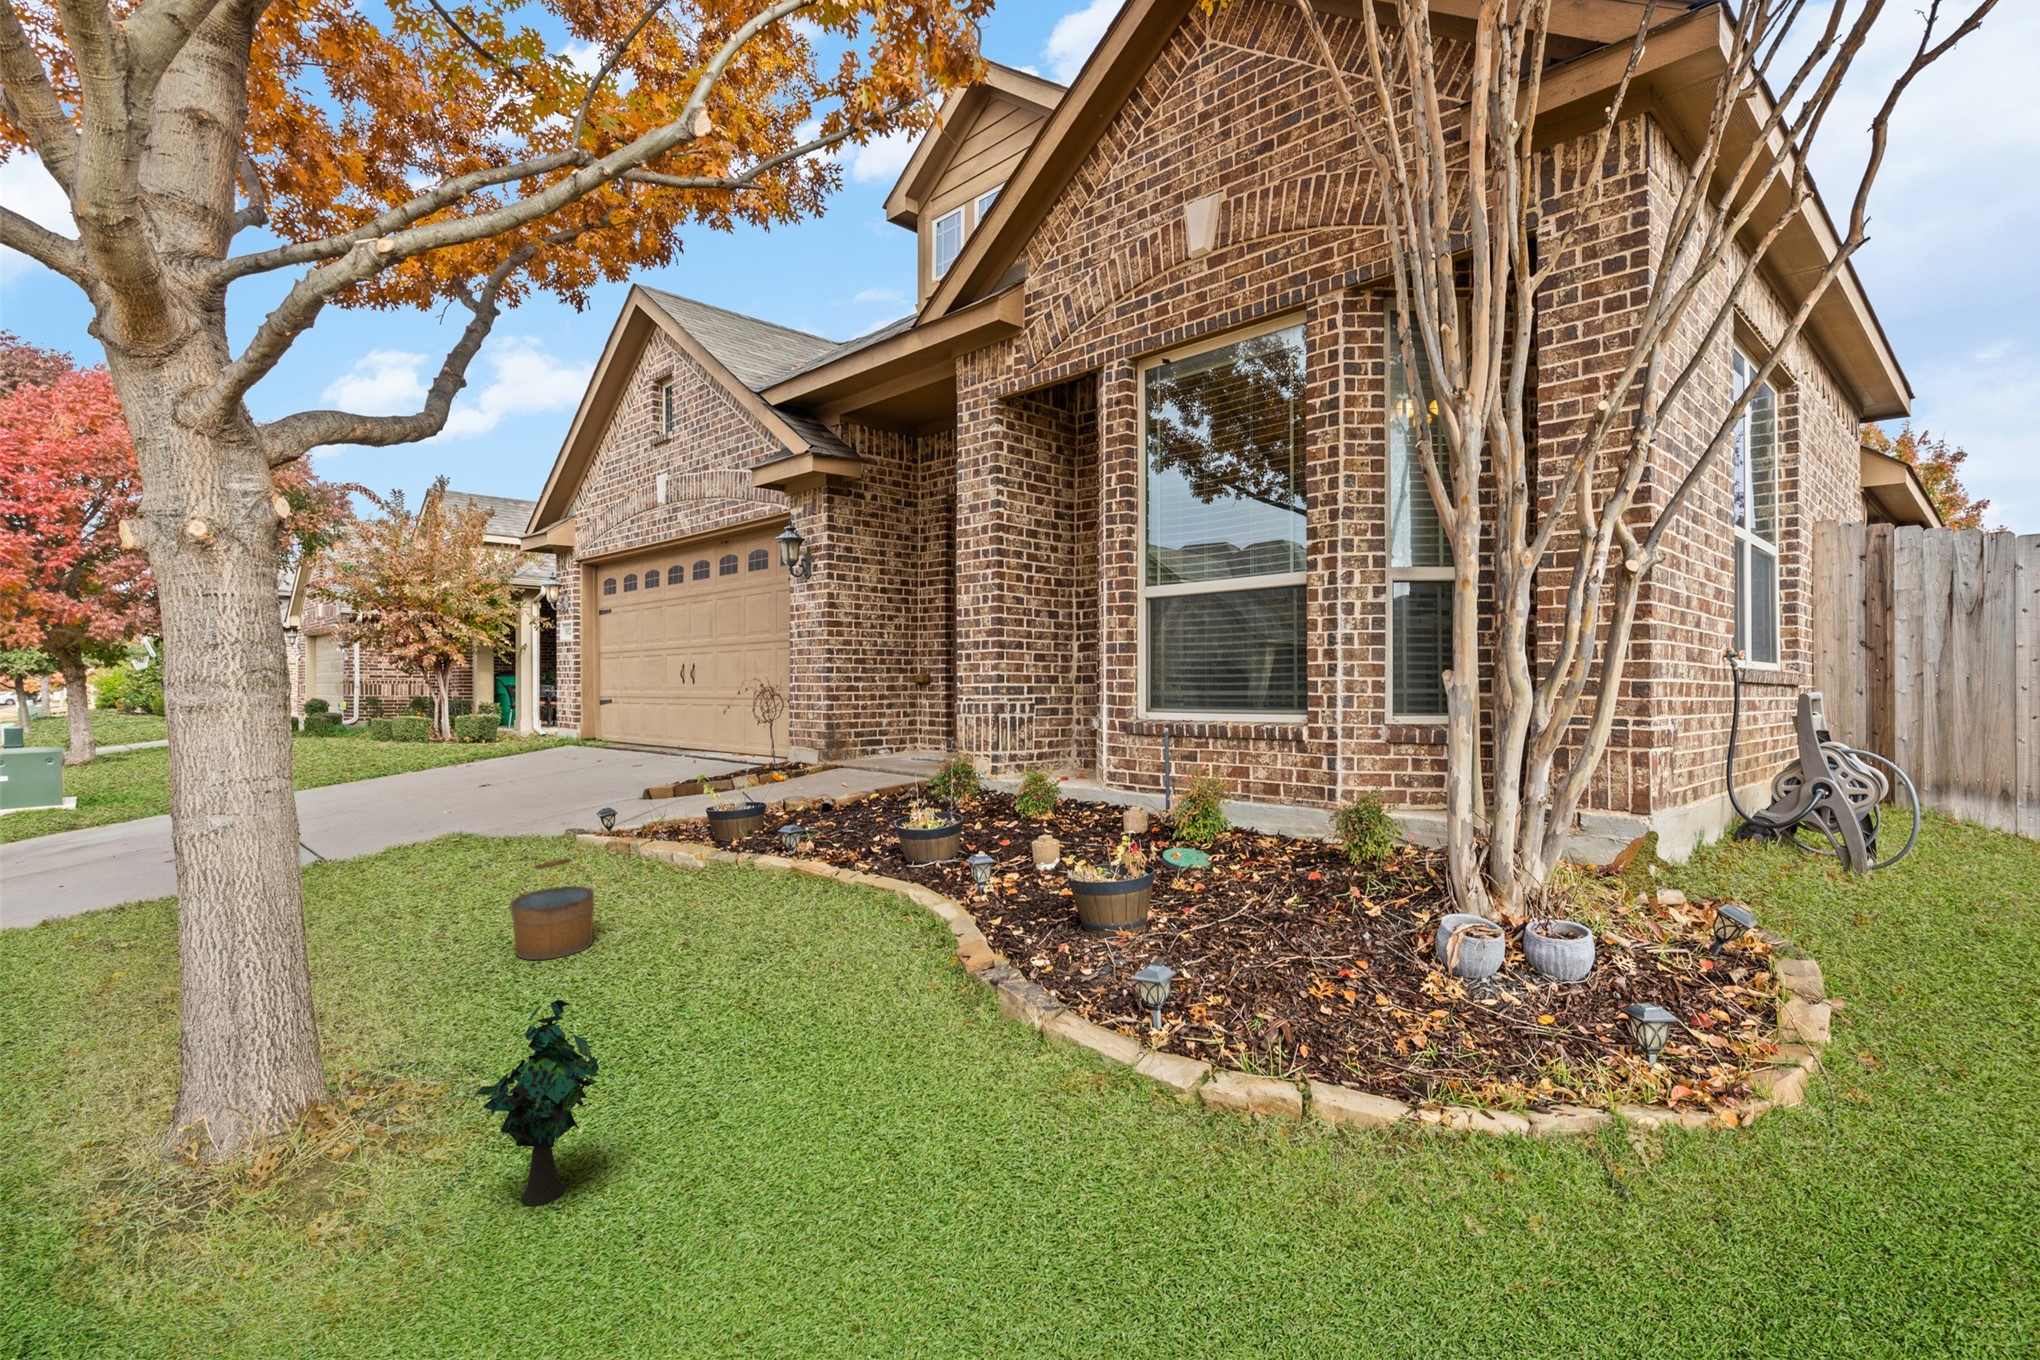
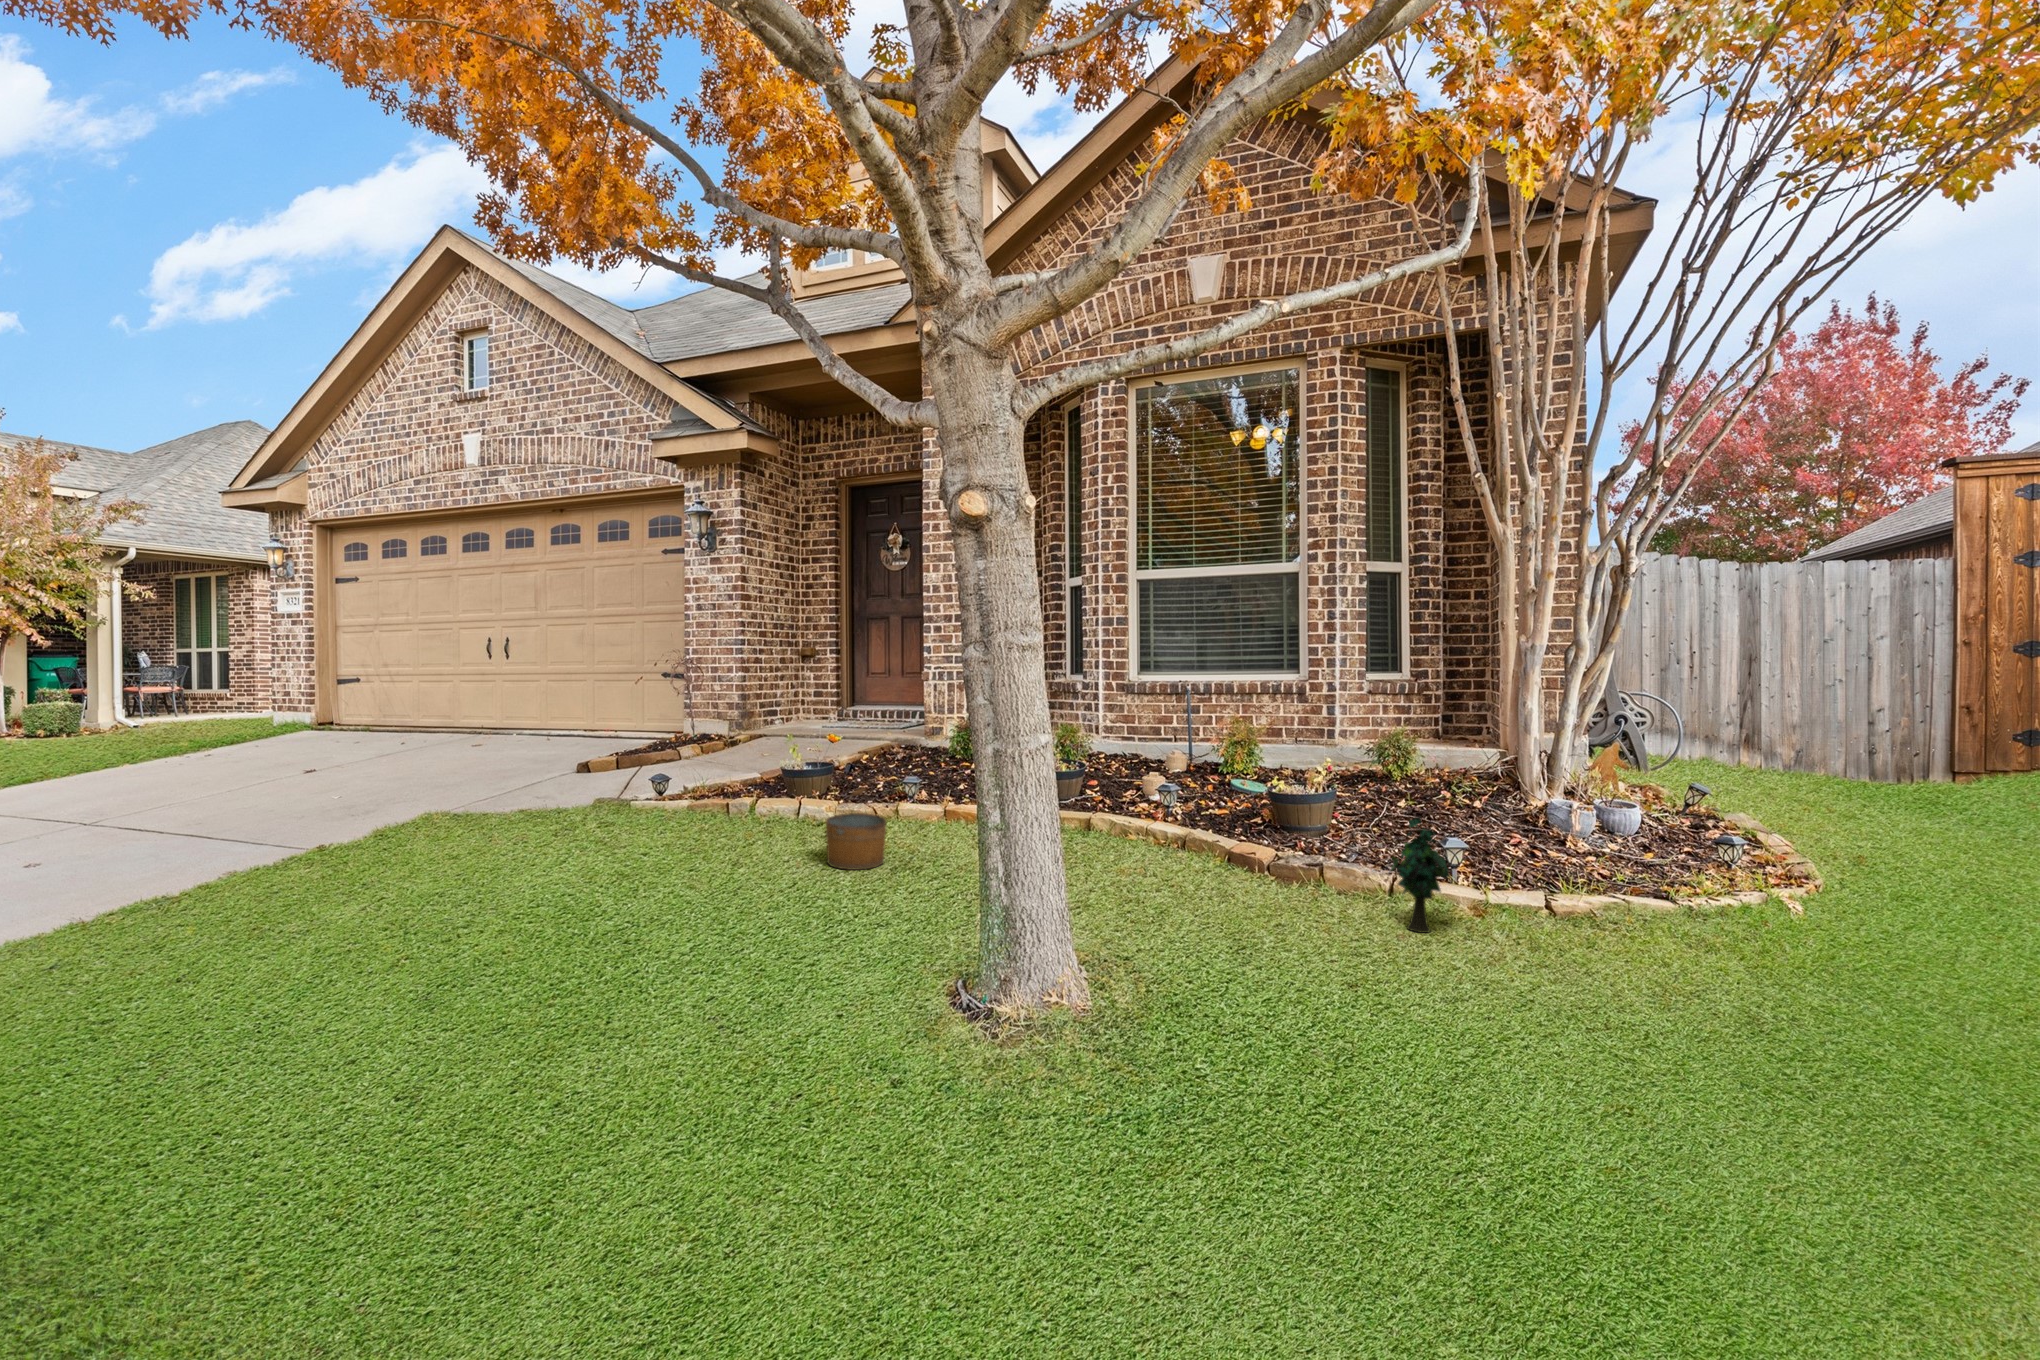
decorative plant: present [475,999,599,1206] -> present [1391,817,1450,933]

